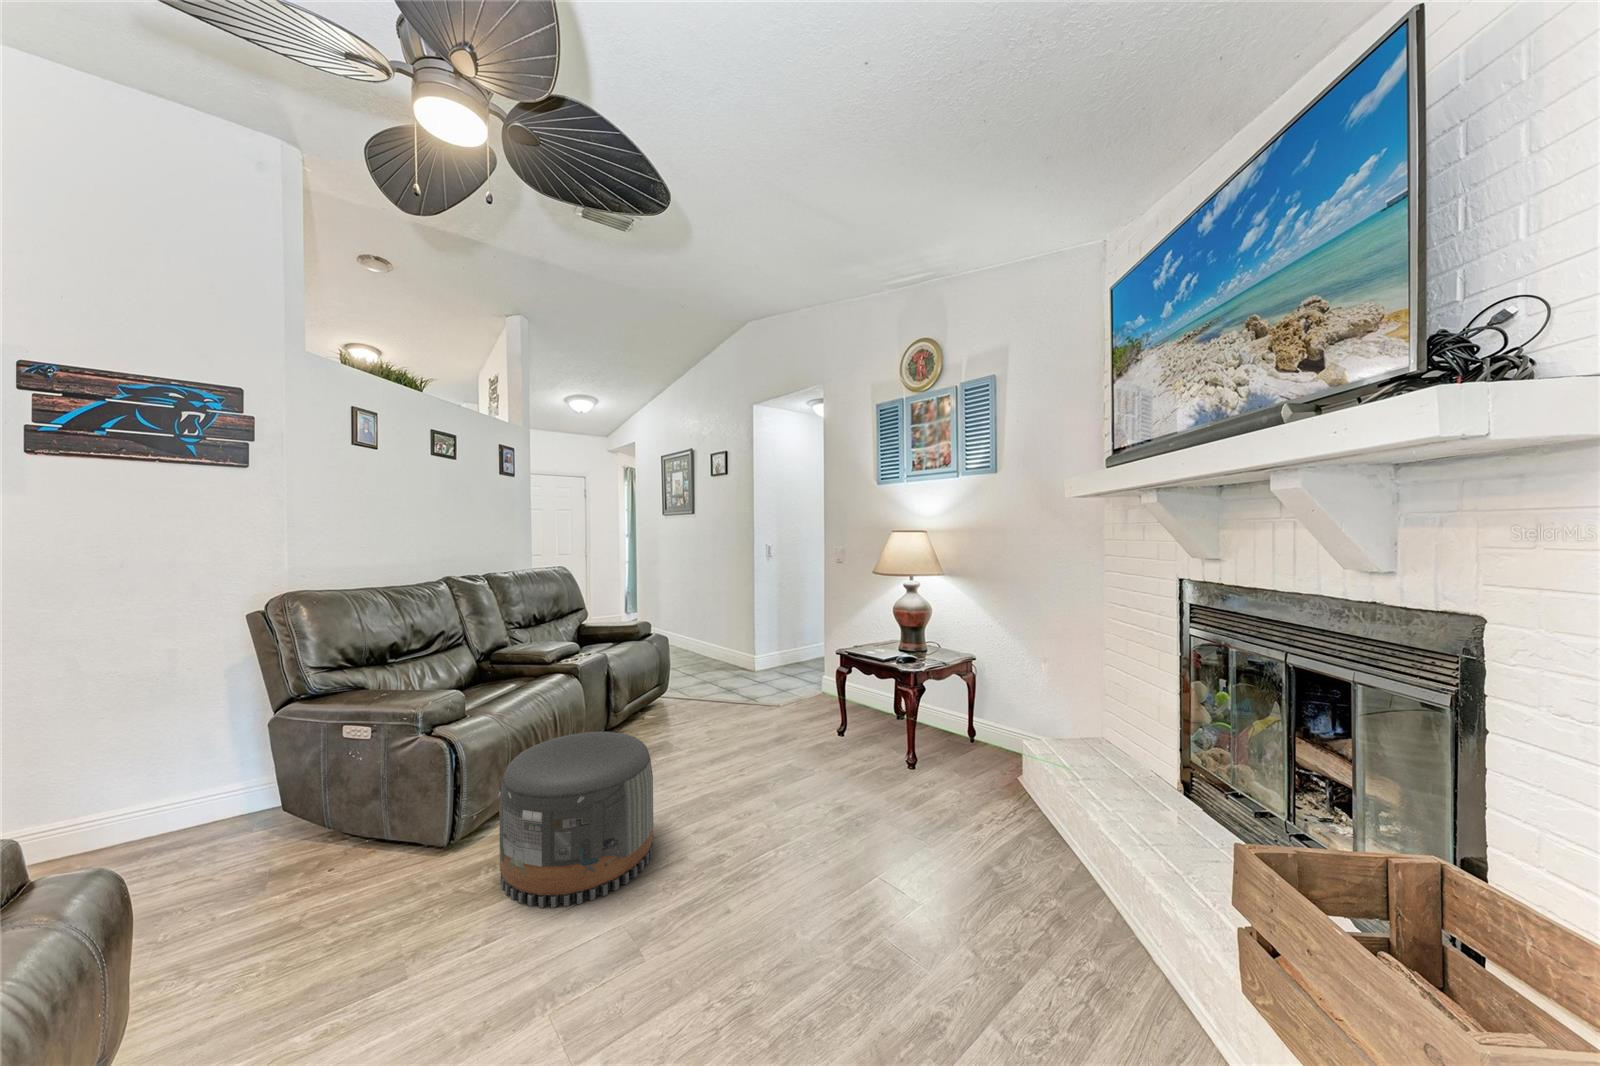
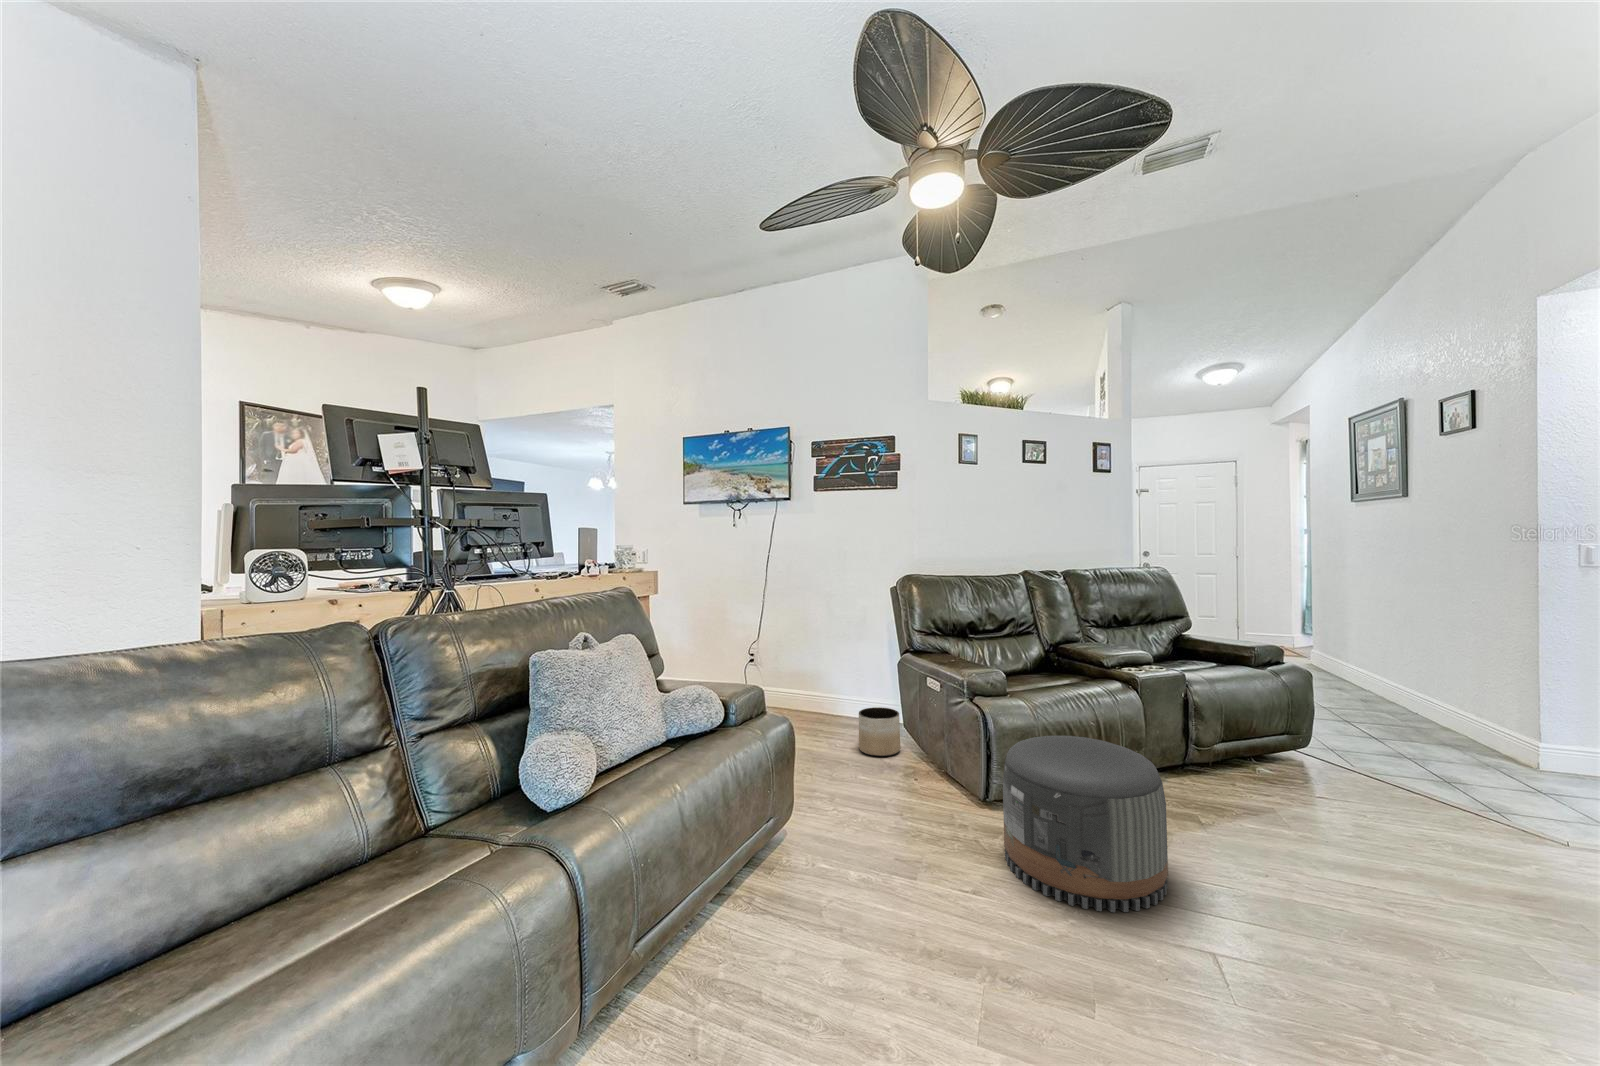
planter: none [192,785,279,869] -> present [859,707,900,756]

